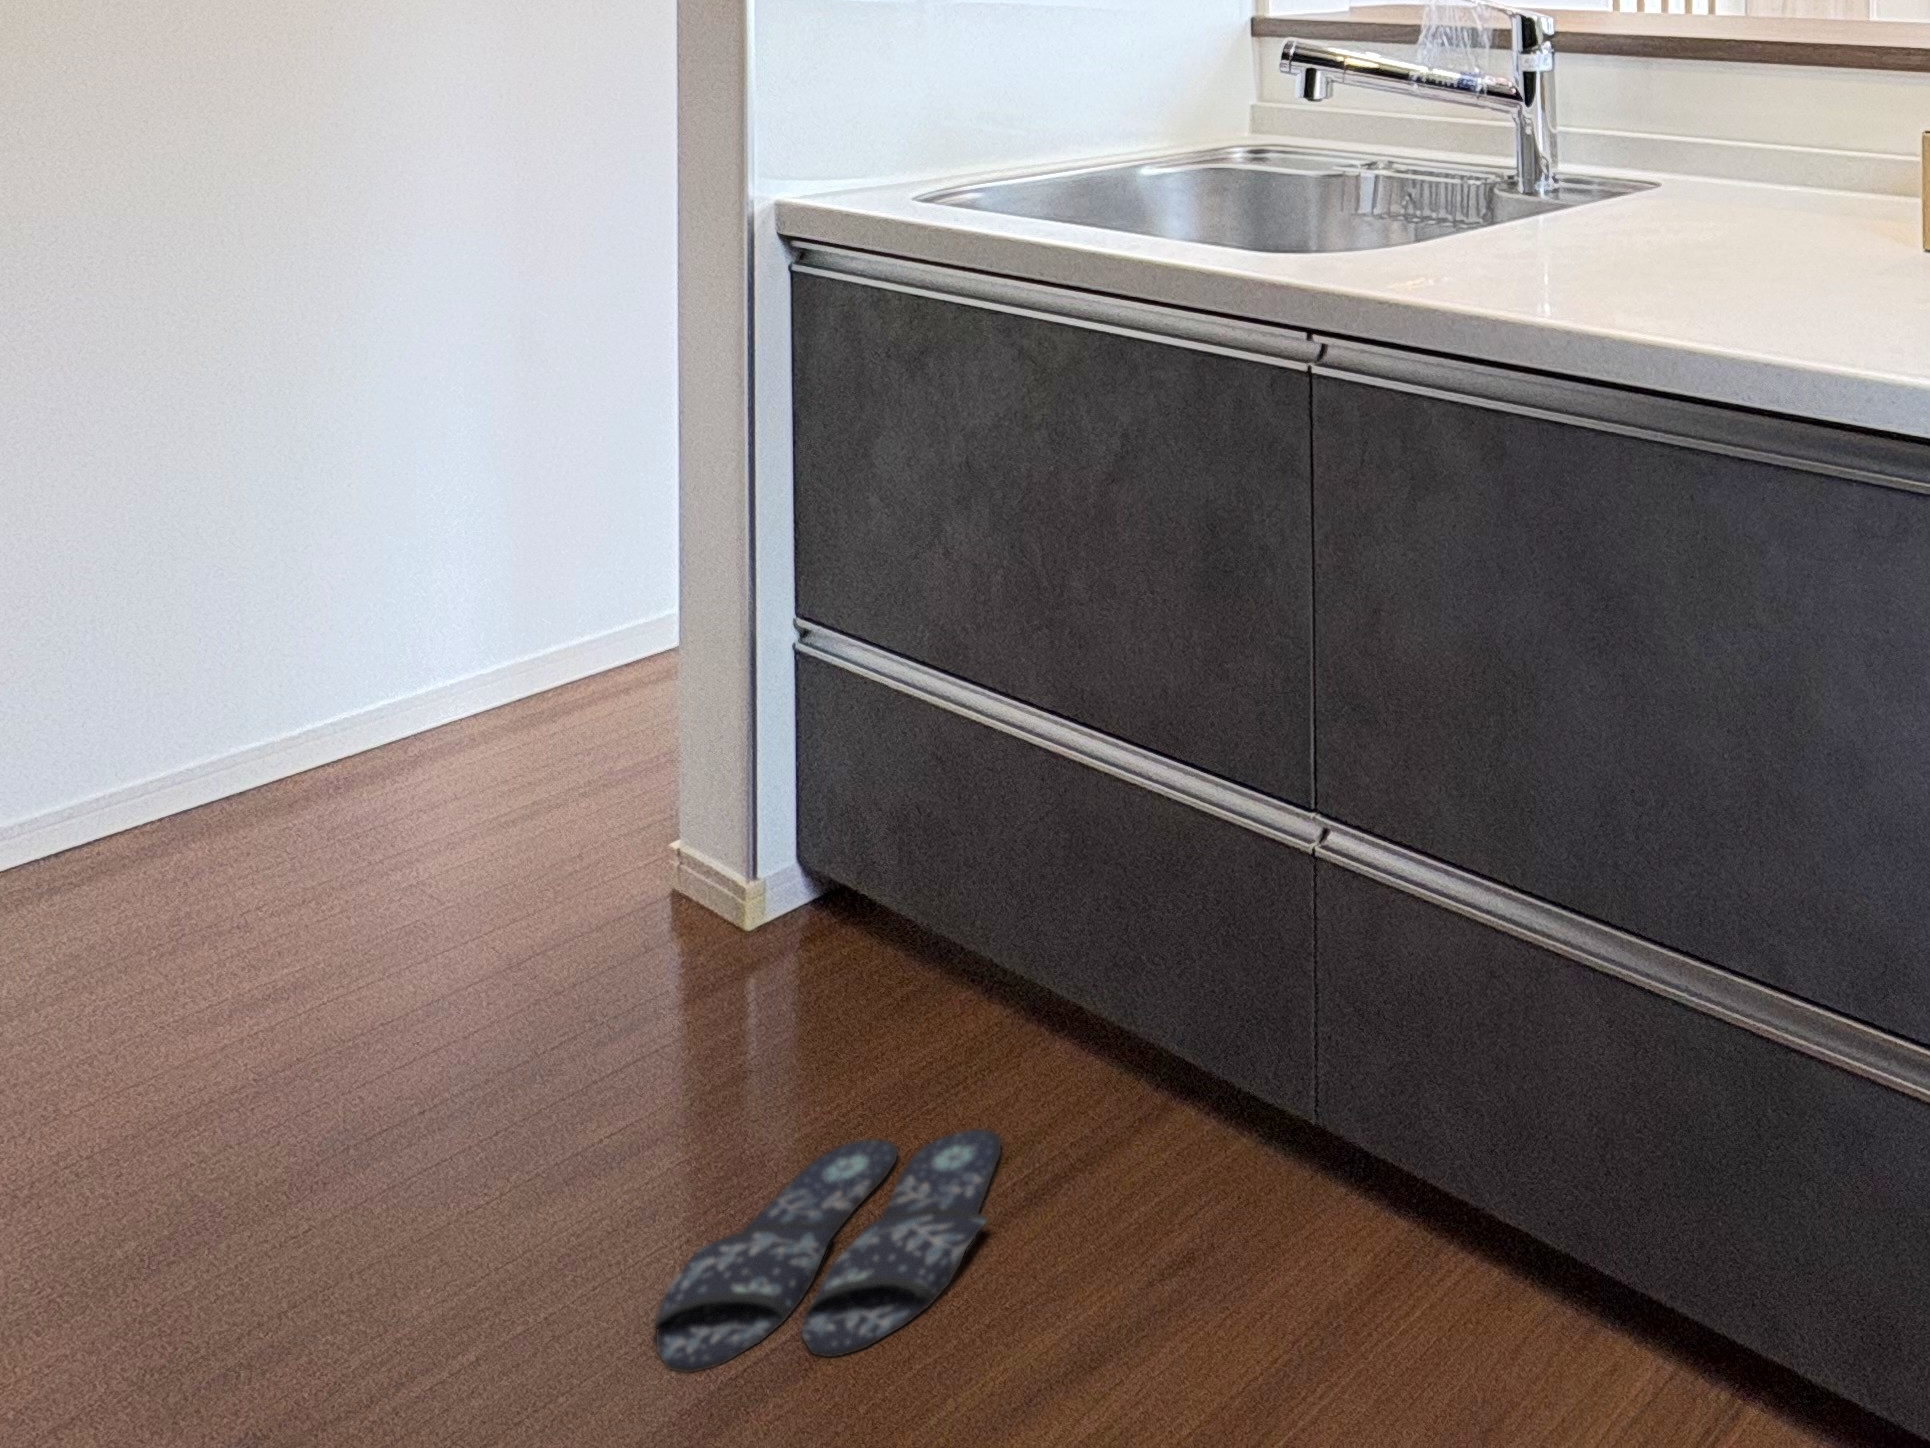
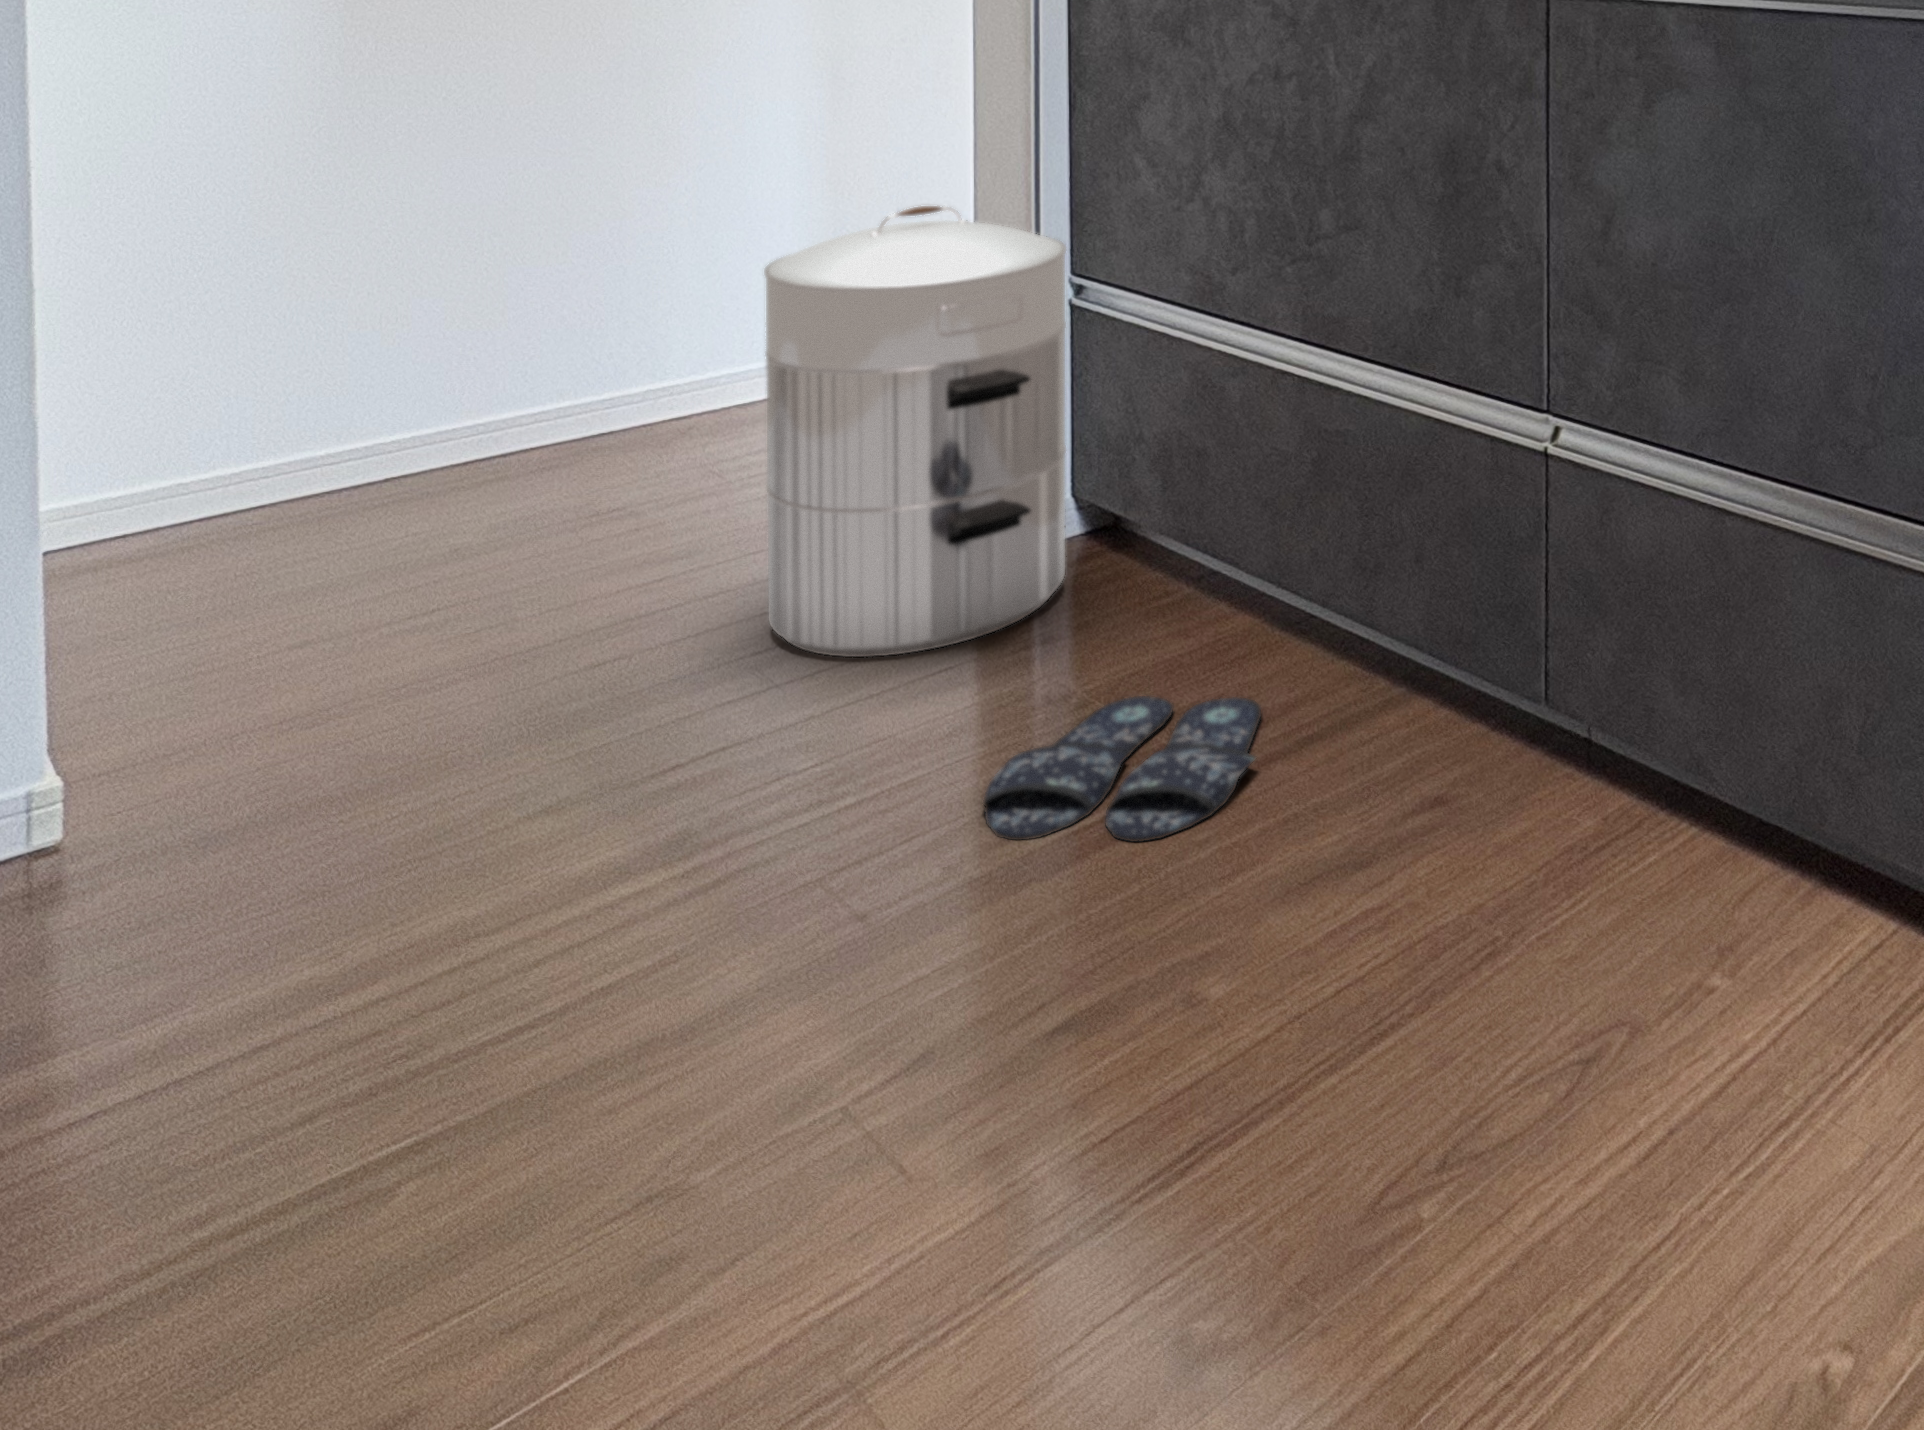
waste bin: none [404,572,785,1118] -> present [764,206,1066,657]

